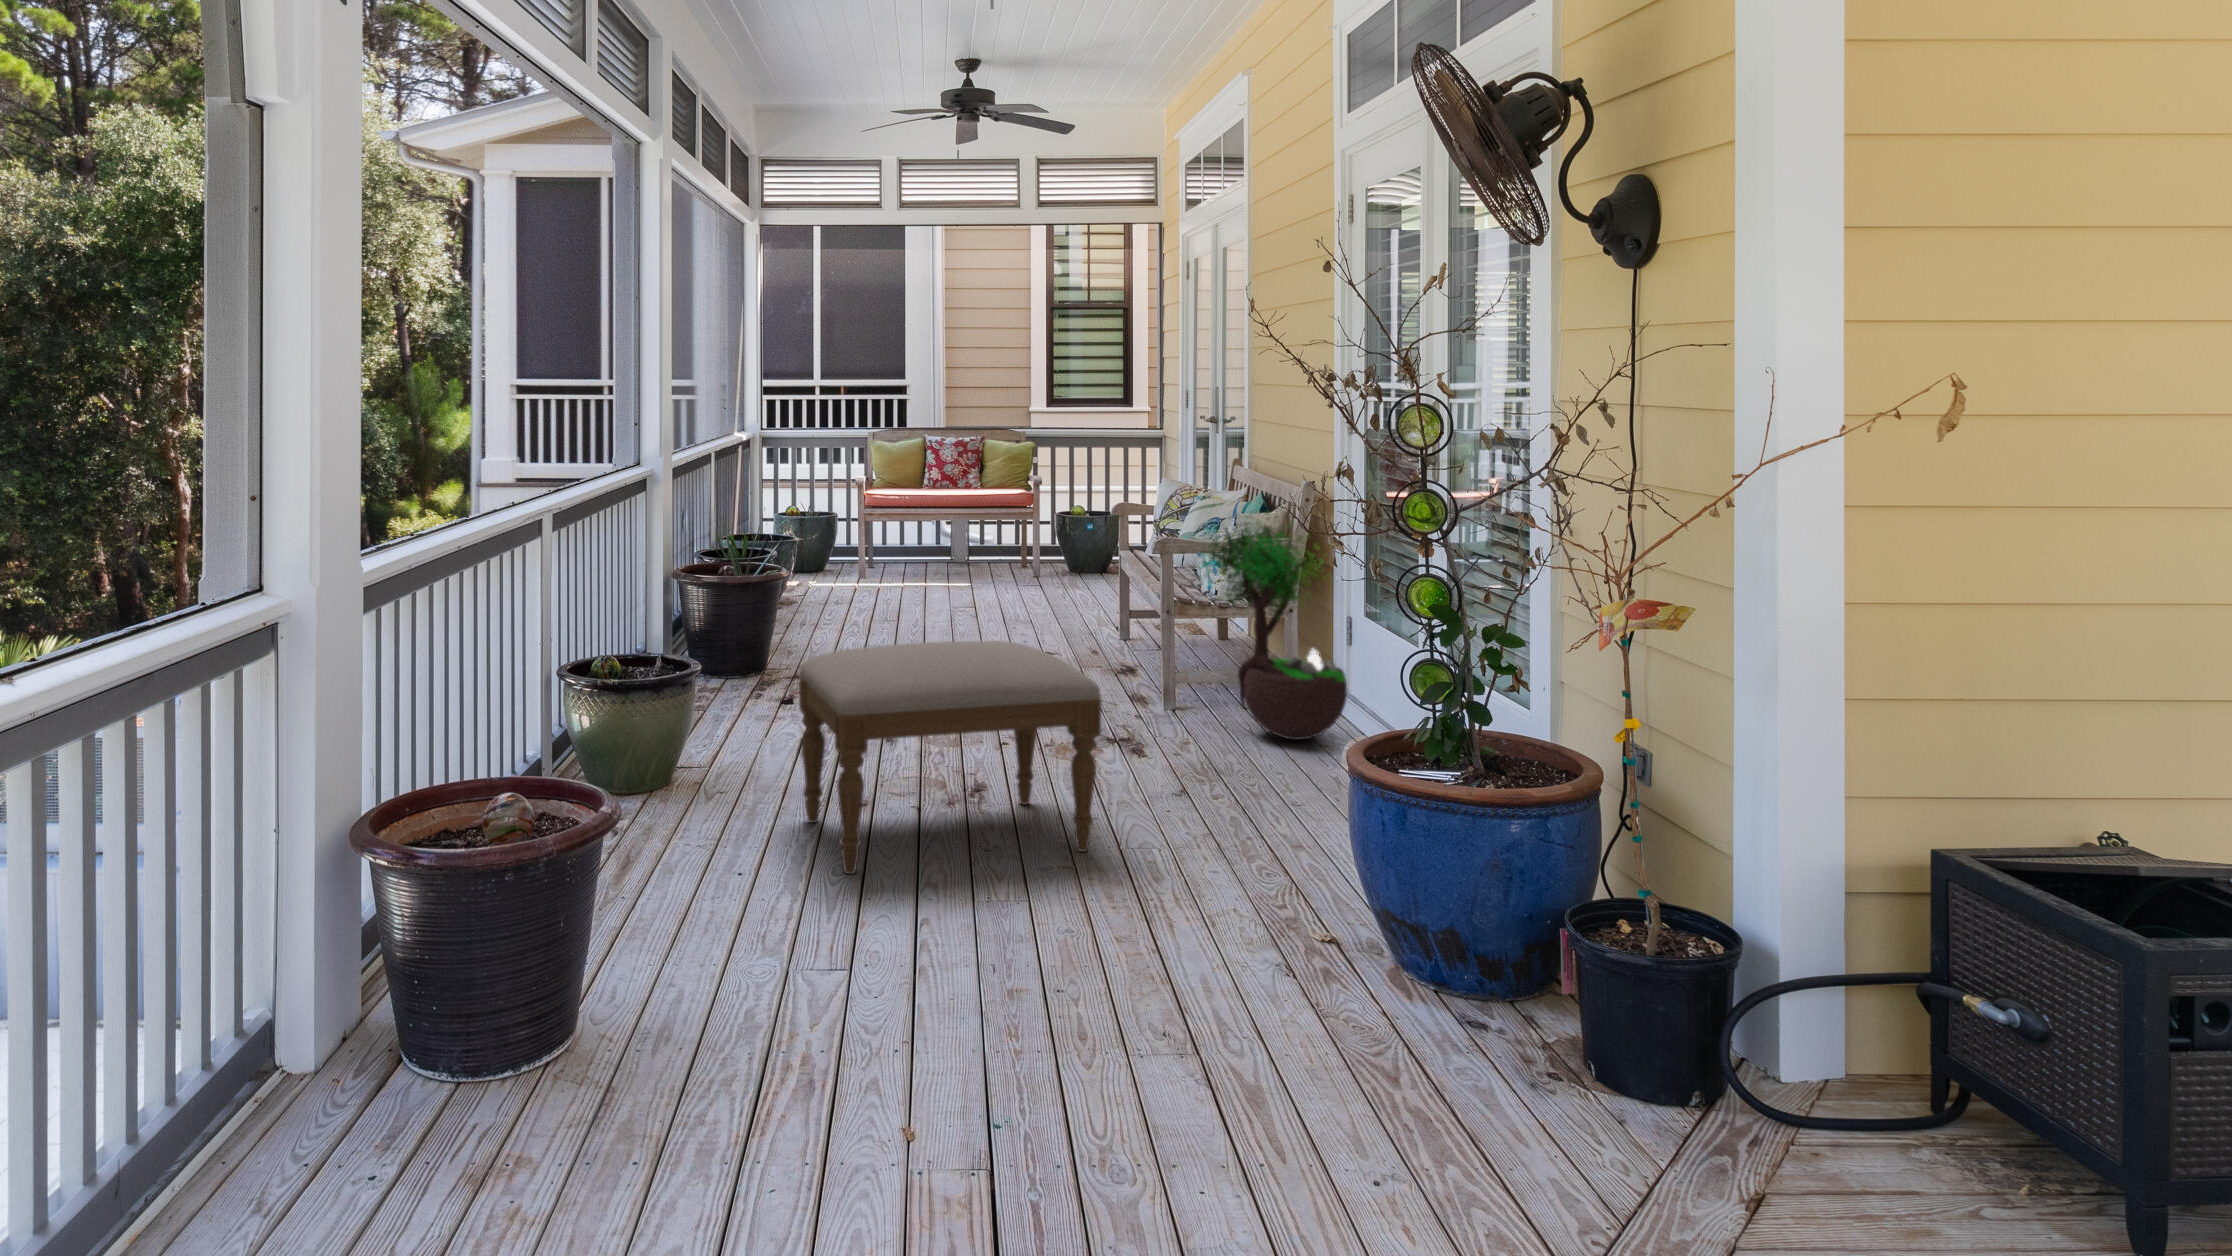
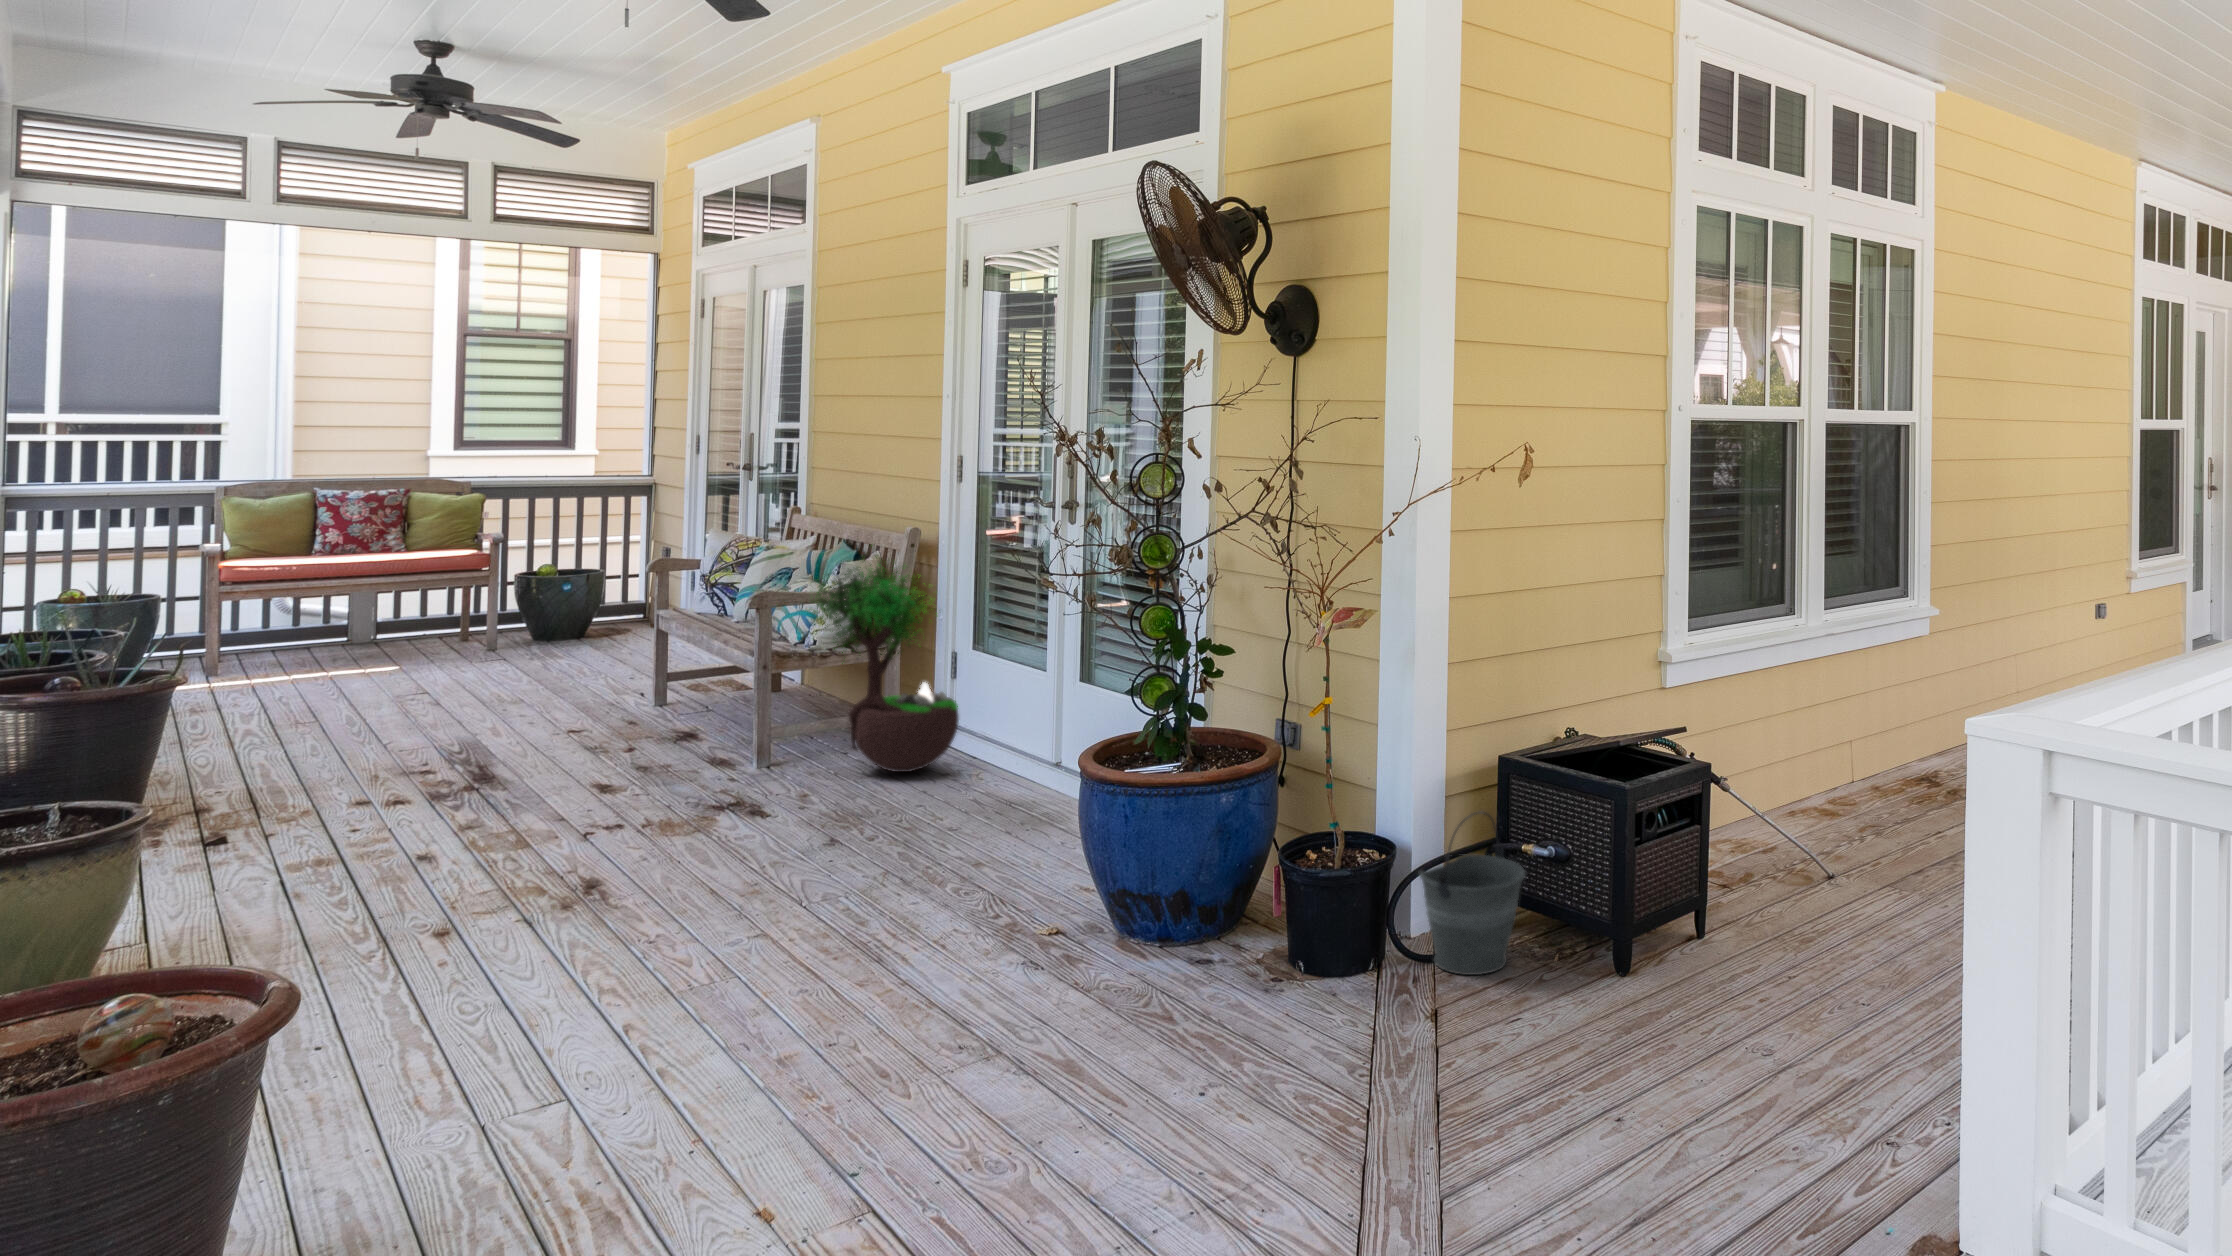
ottoman: present [799,641,1101,874] -> none [367,713,785,1005]
bucket: none [1773,927,1956,1167] -> present [1420,812,1525,975]

